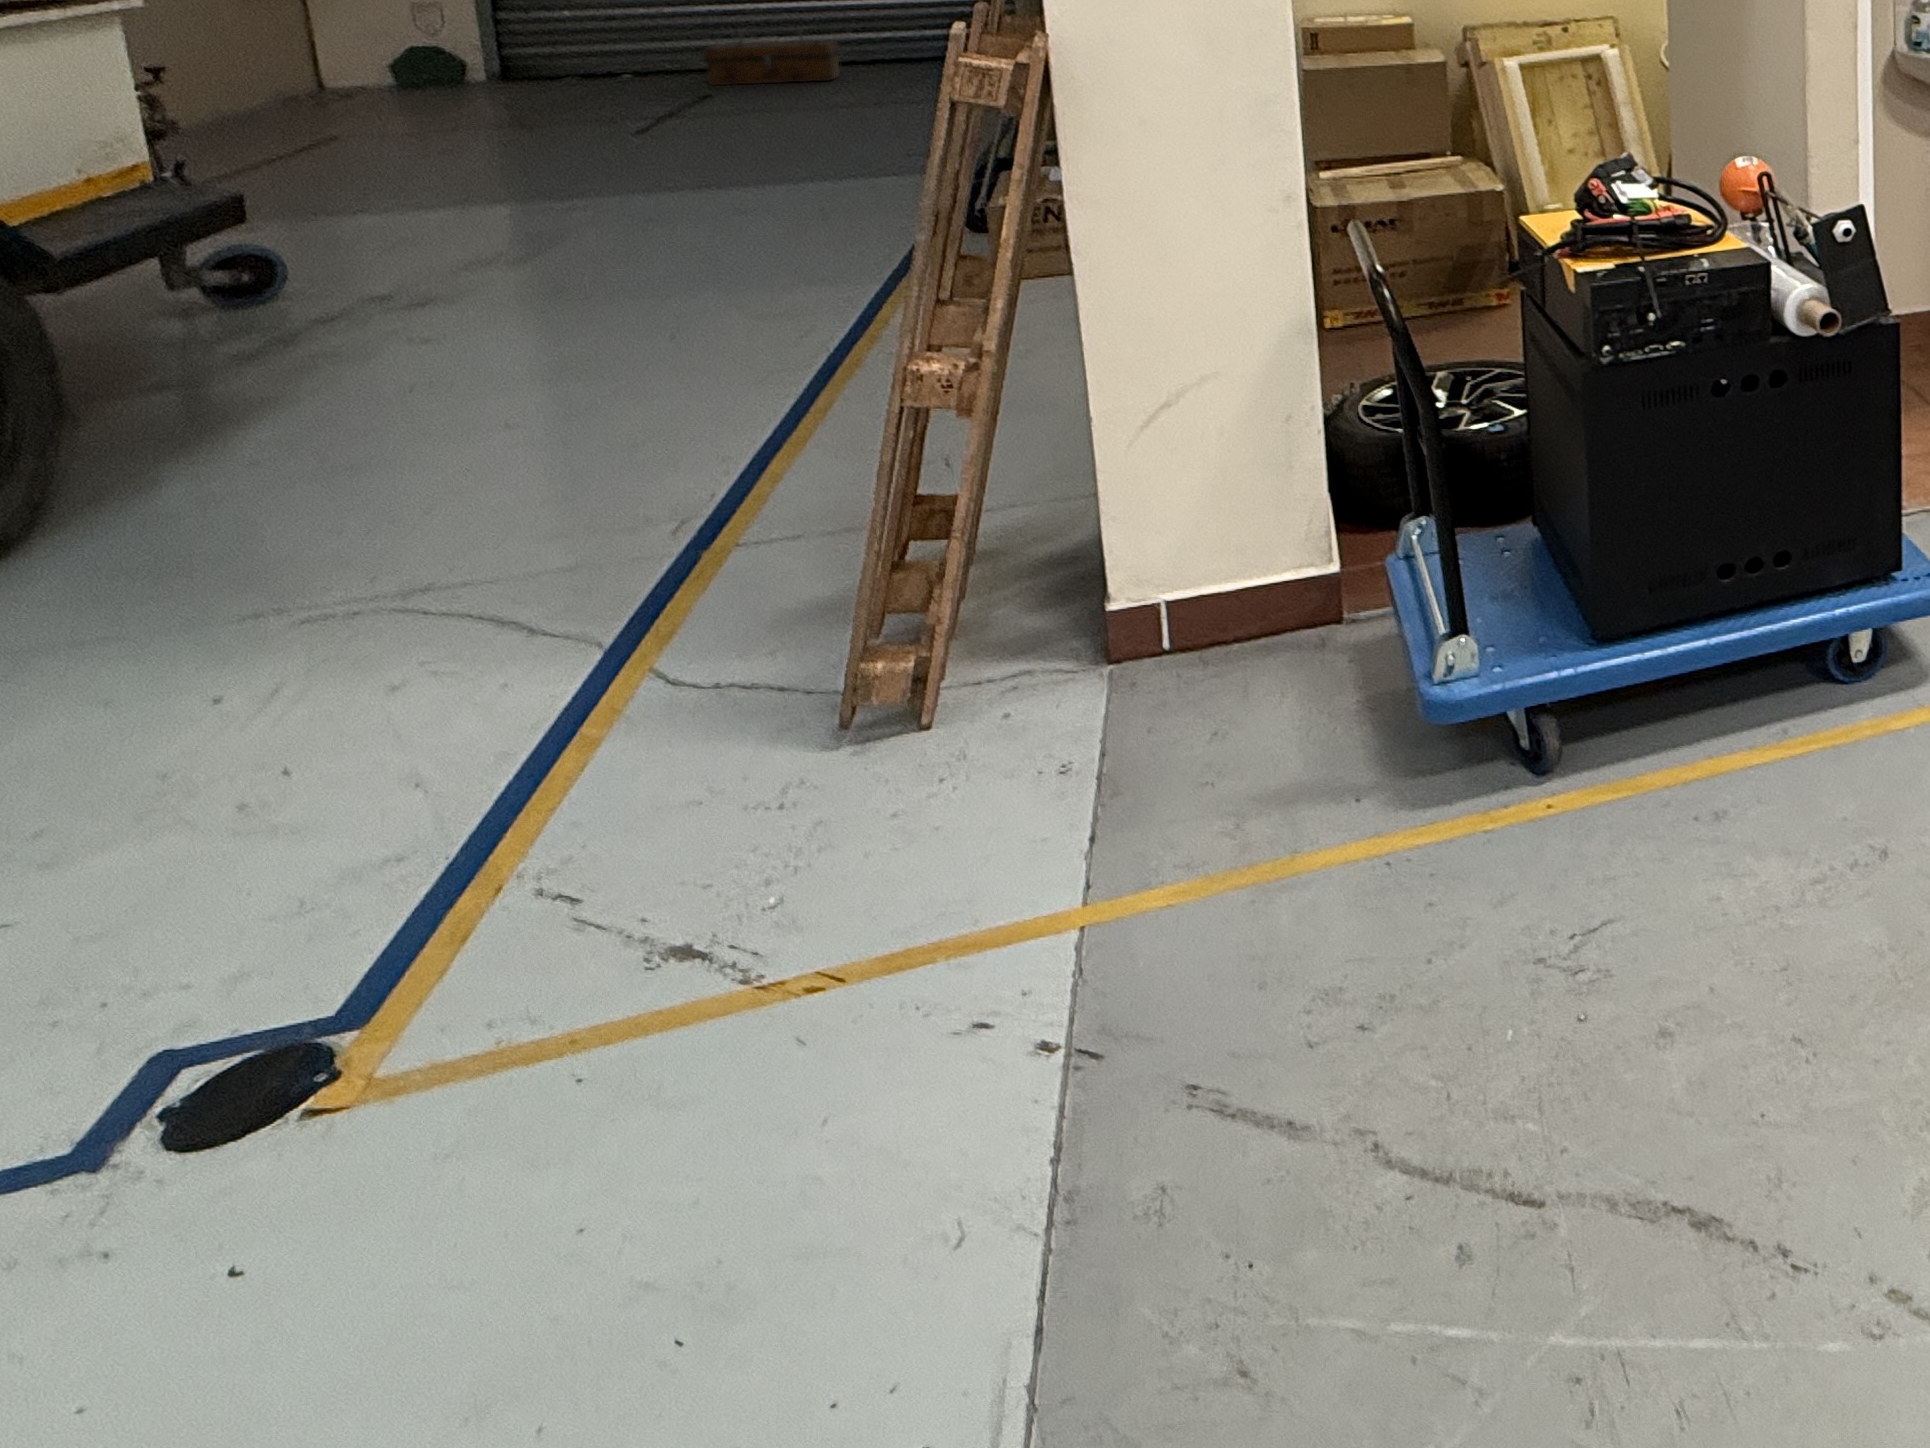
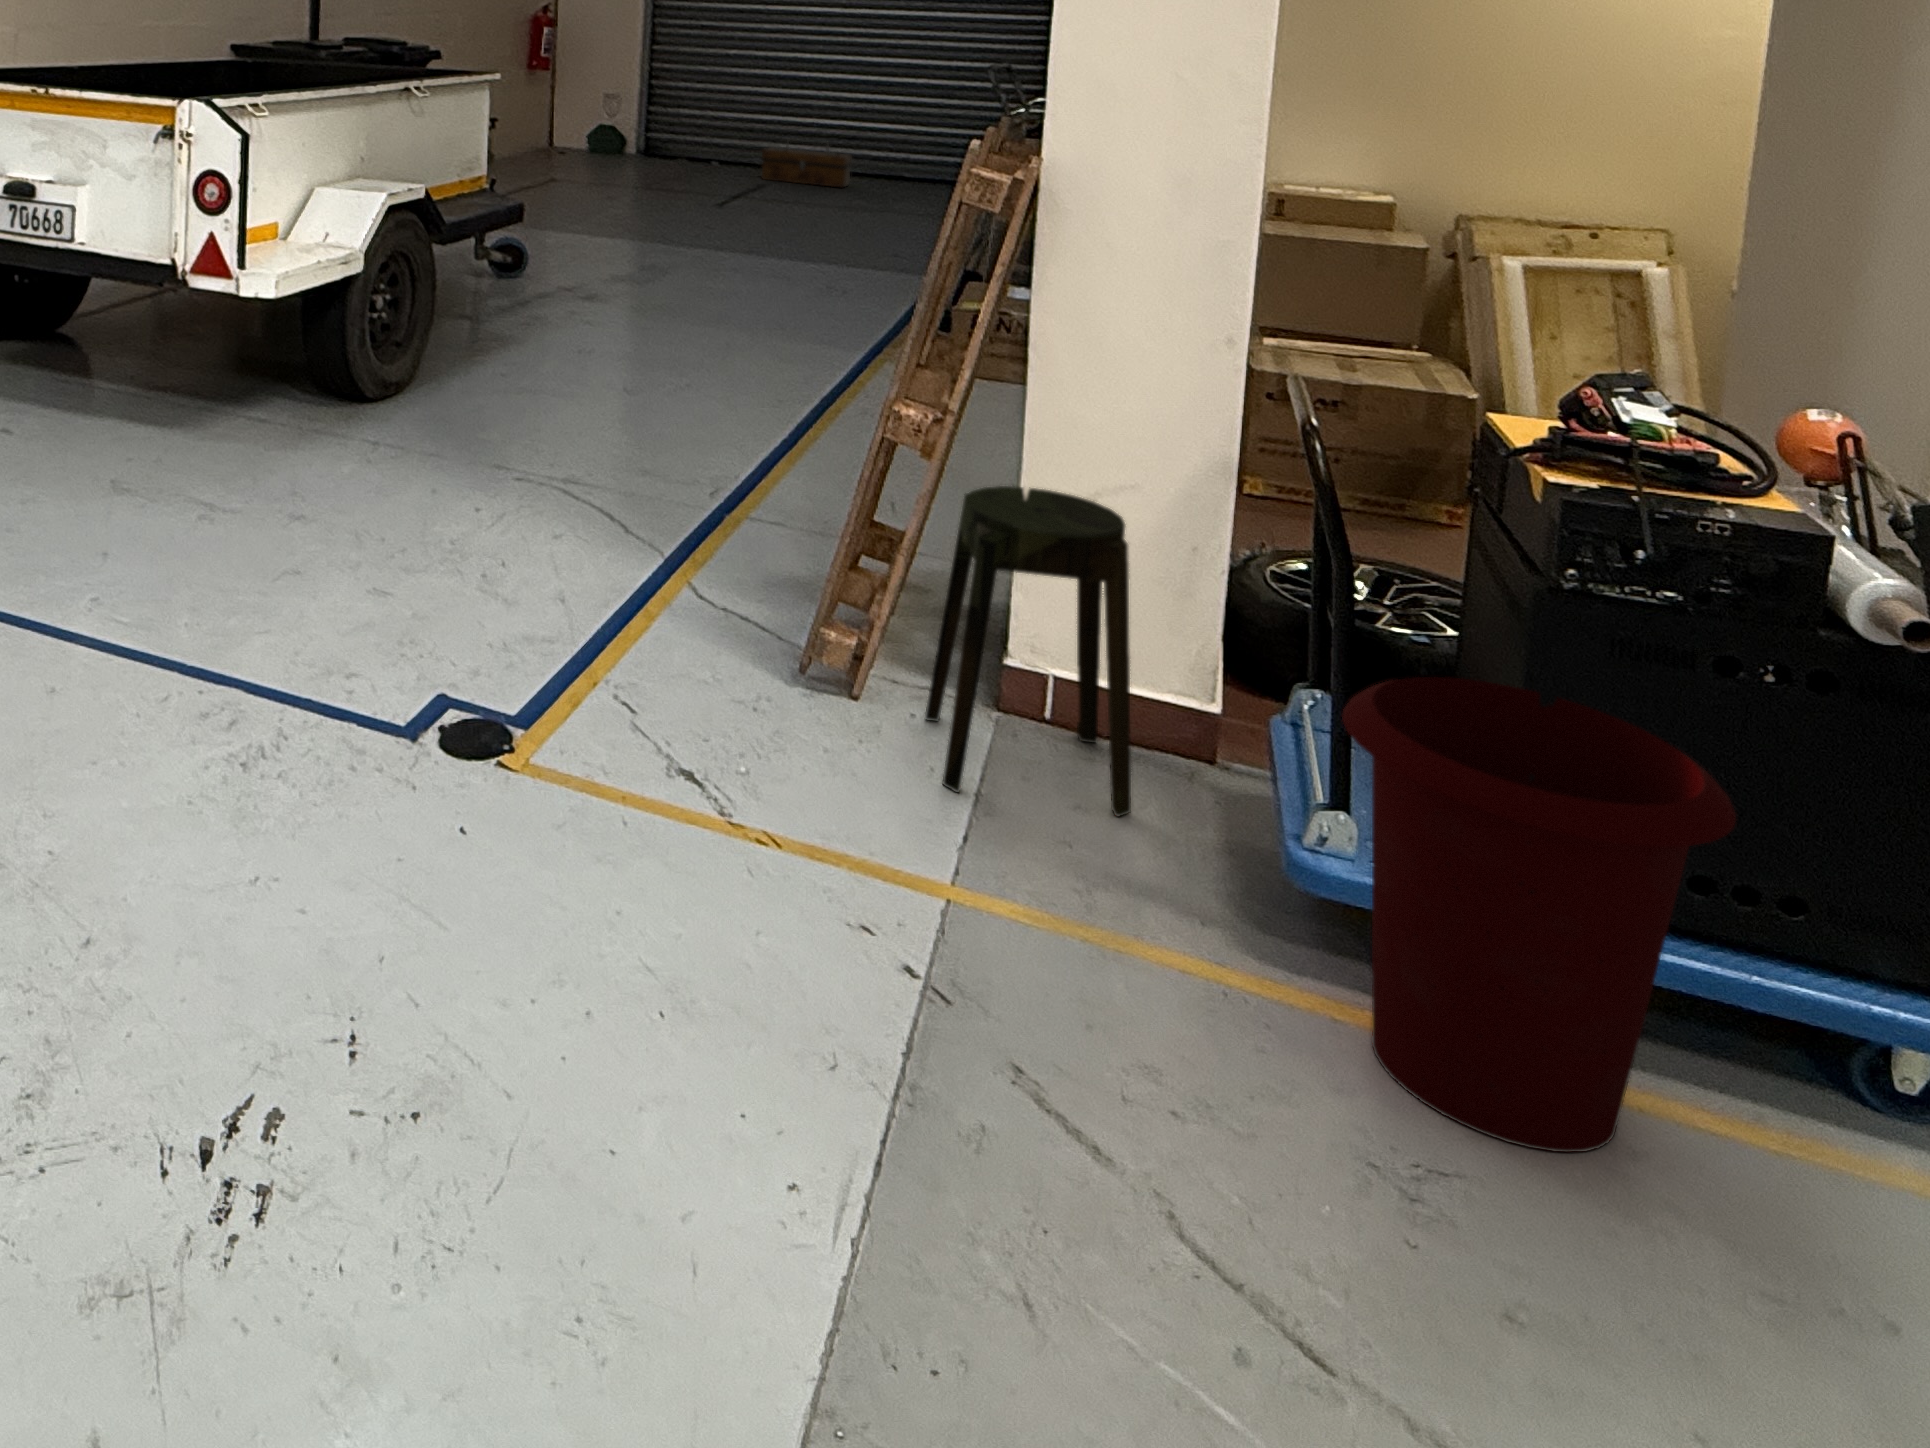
stool: none [1019,404,1269,786] -> present [925,486,1131,817]
waste bin: none [1450,461,1748,871] -> present [1342,677,1736,1152]

